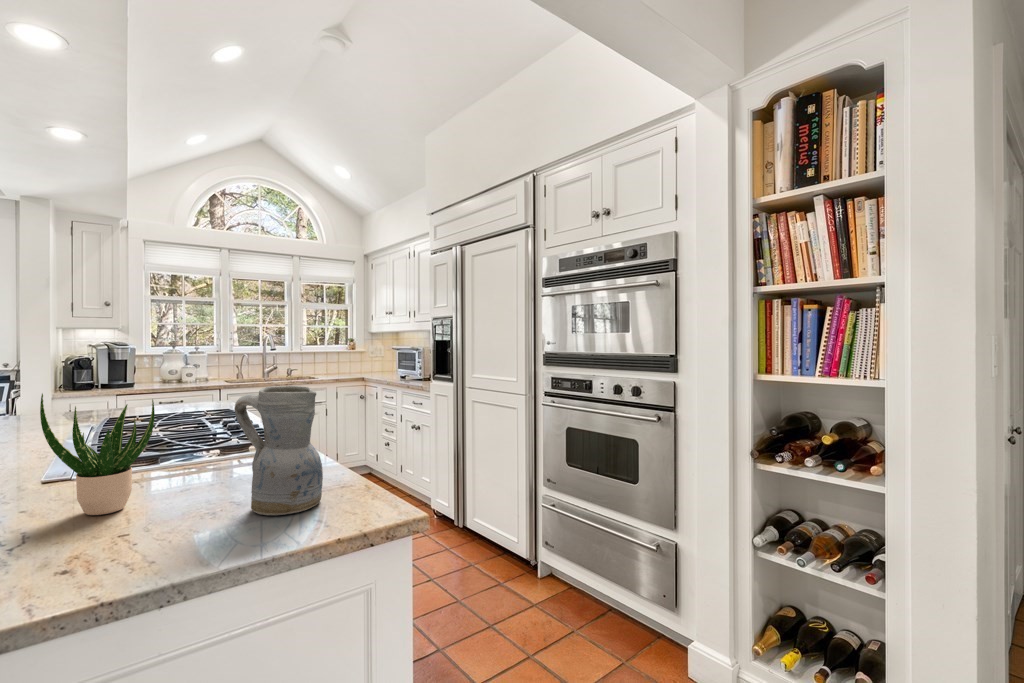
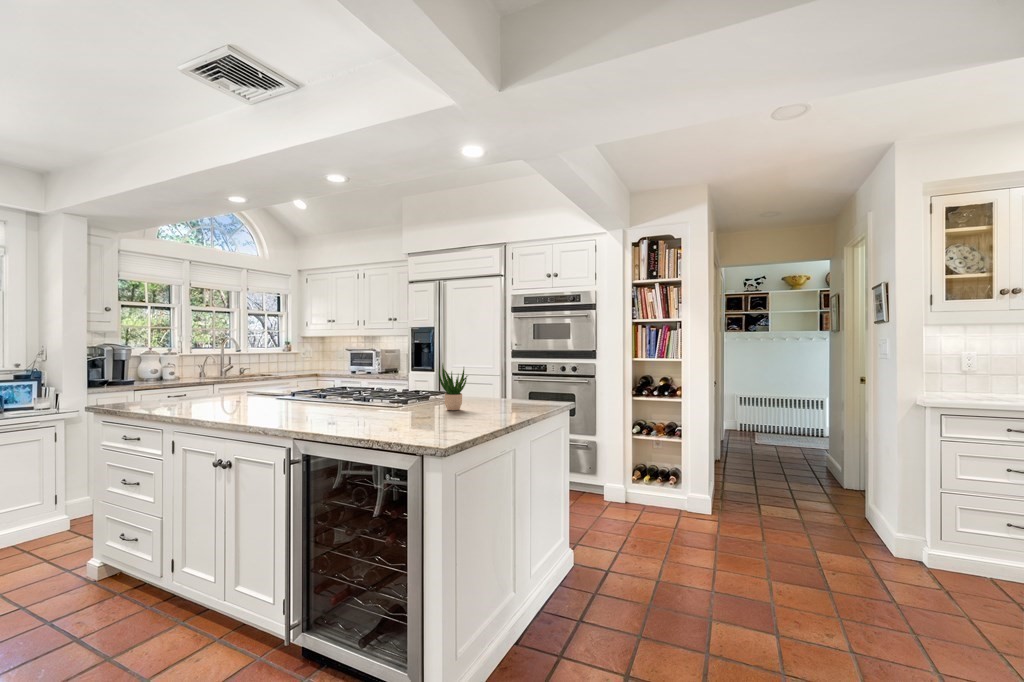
ceramic pitcher: present [234,386,323,515] -> none [501,359,531,407]

